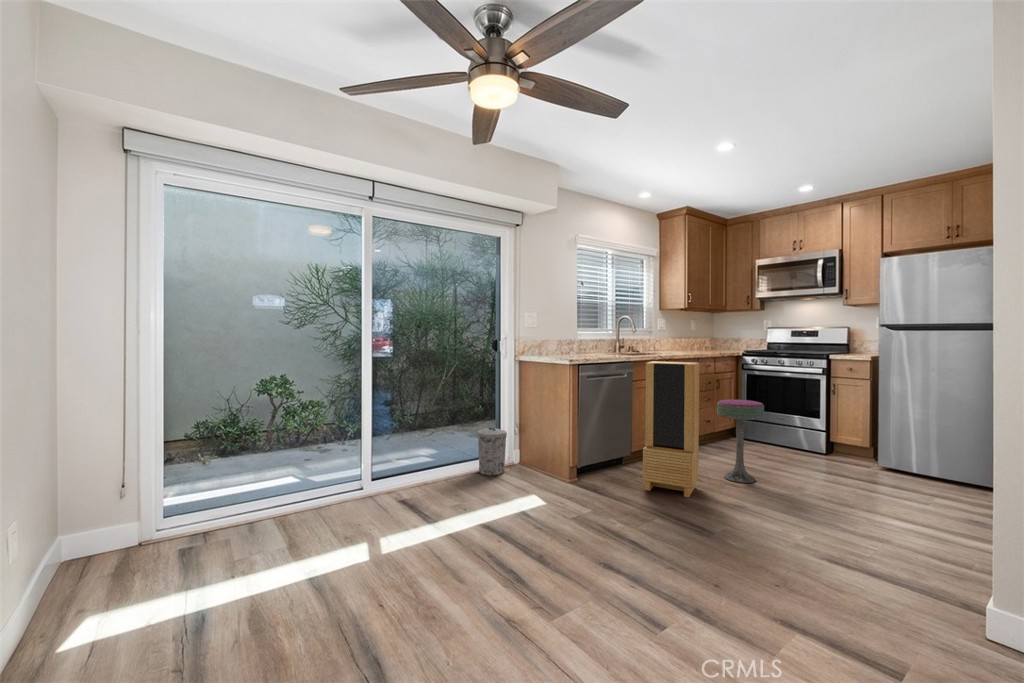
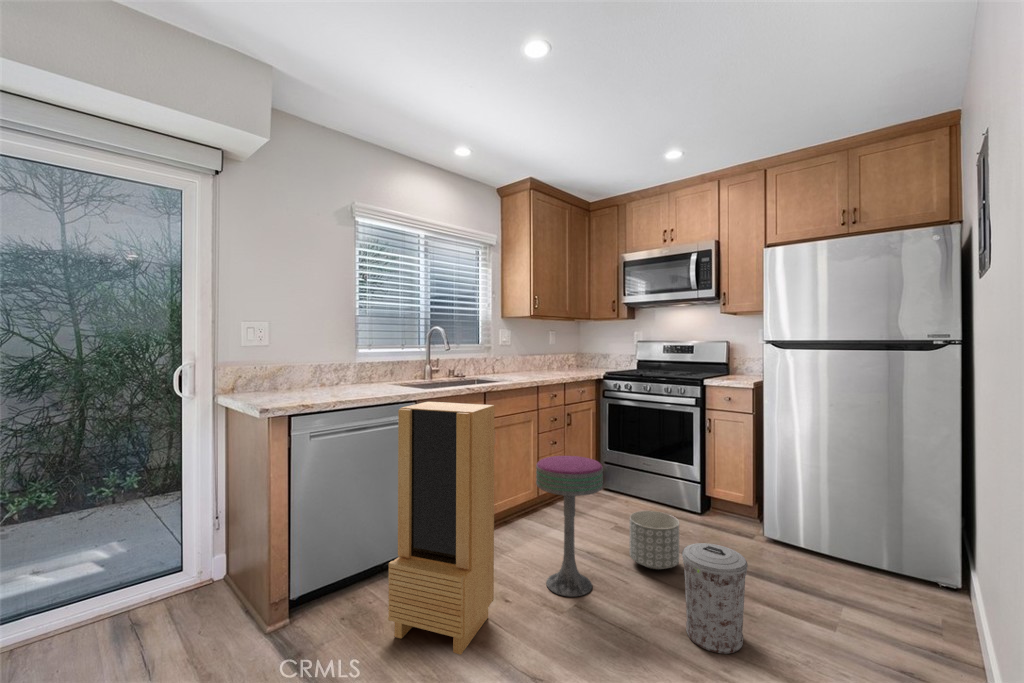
trash can: present [477,428,507,476] -> present [682,543,748,654]
planter: none [777,440,815,476] -> present [630,511,679,570]

